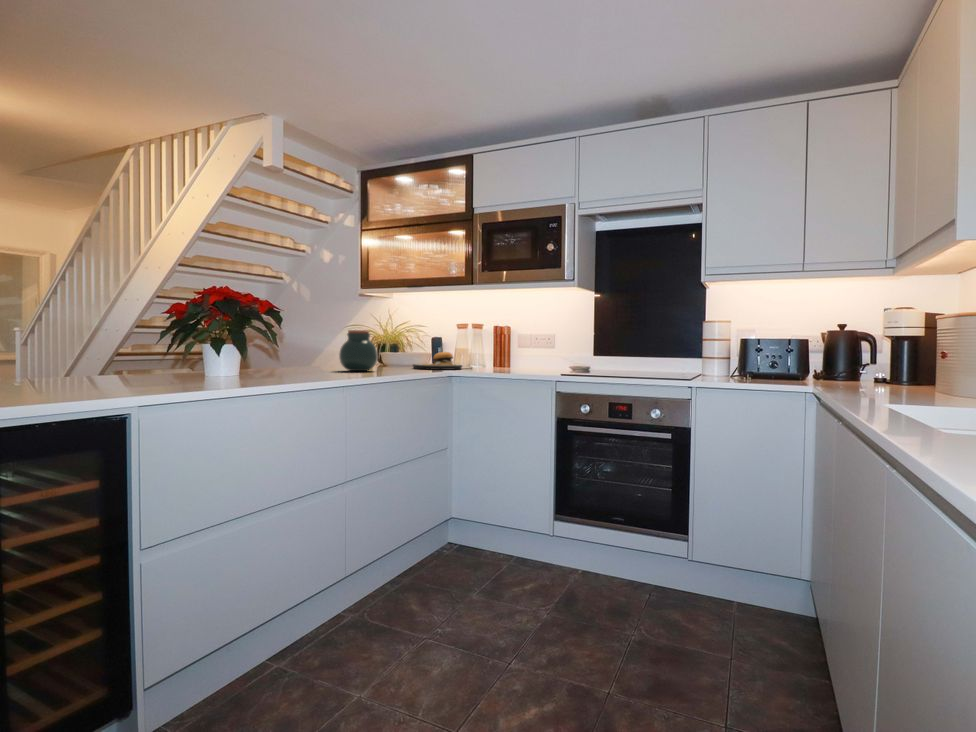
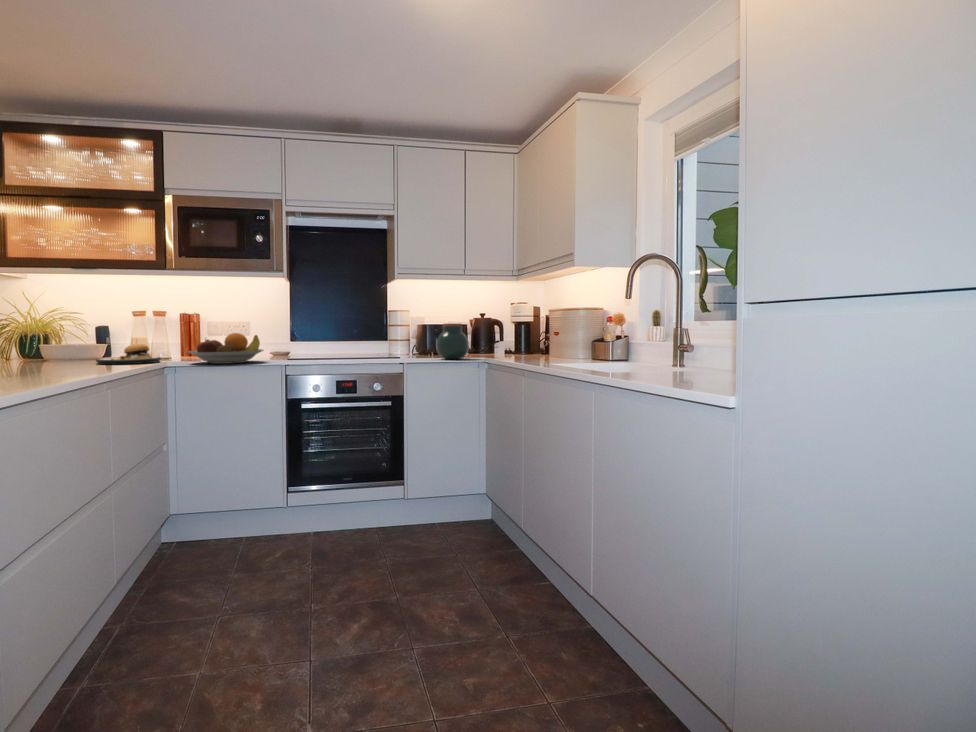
jar: present [339,330,378,371] -> present [436,323,469,359]
fruit bowl: none [470,343,540,374] -> present [189,333,263,364]

